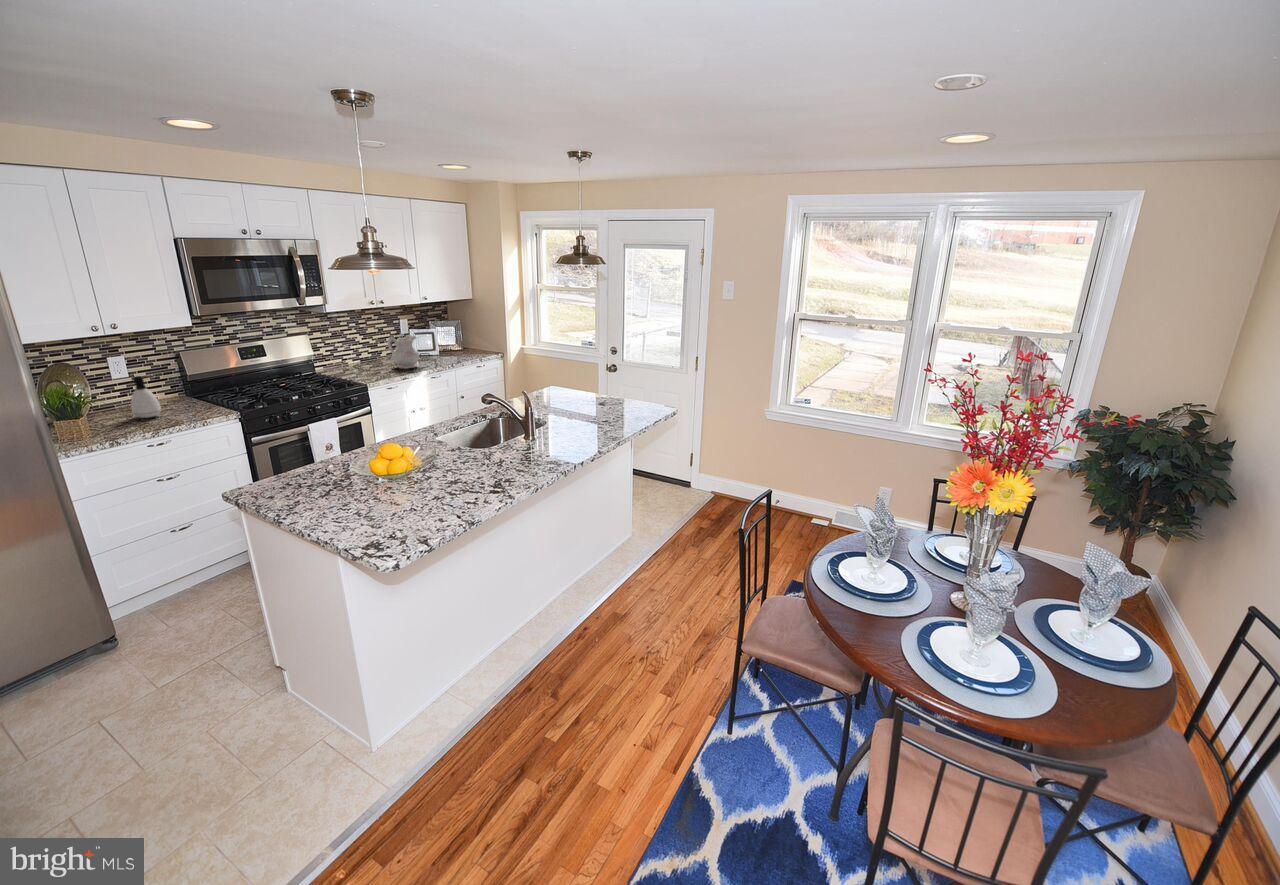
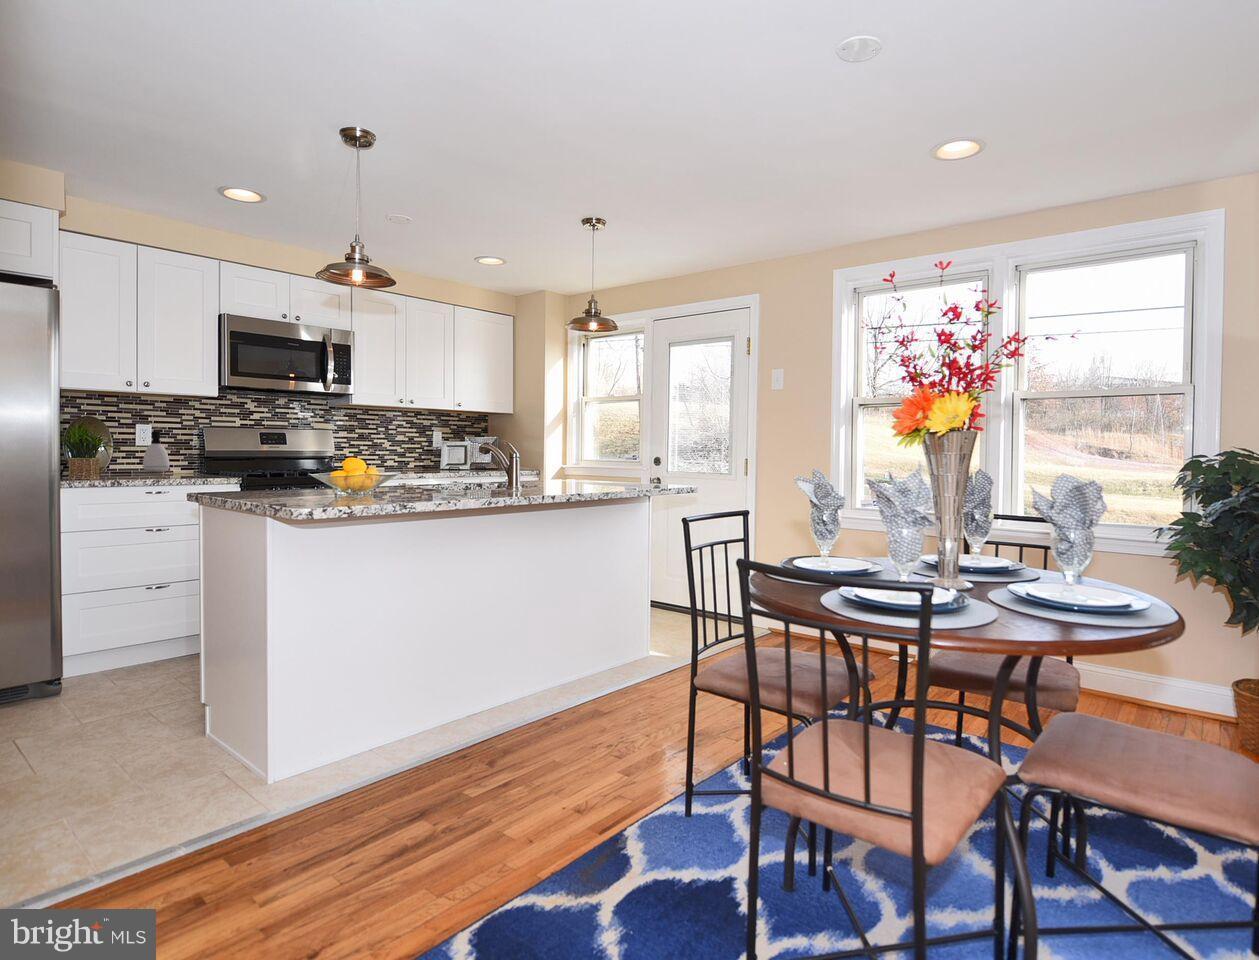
ceramic pitcher: present [388,335,419,369] -> none [409,435,441,471]

